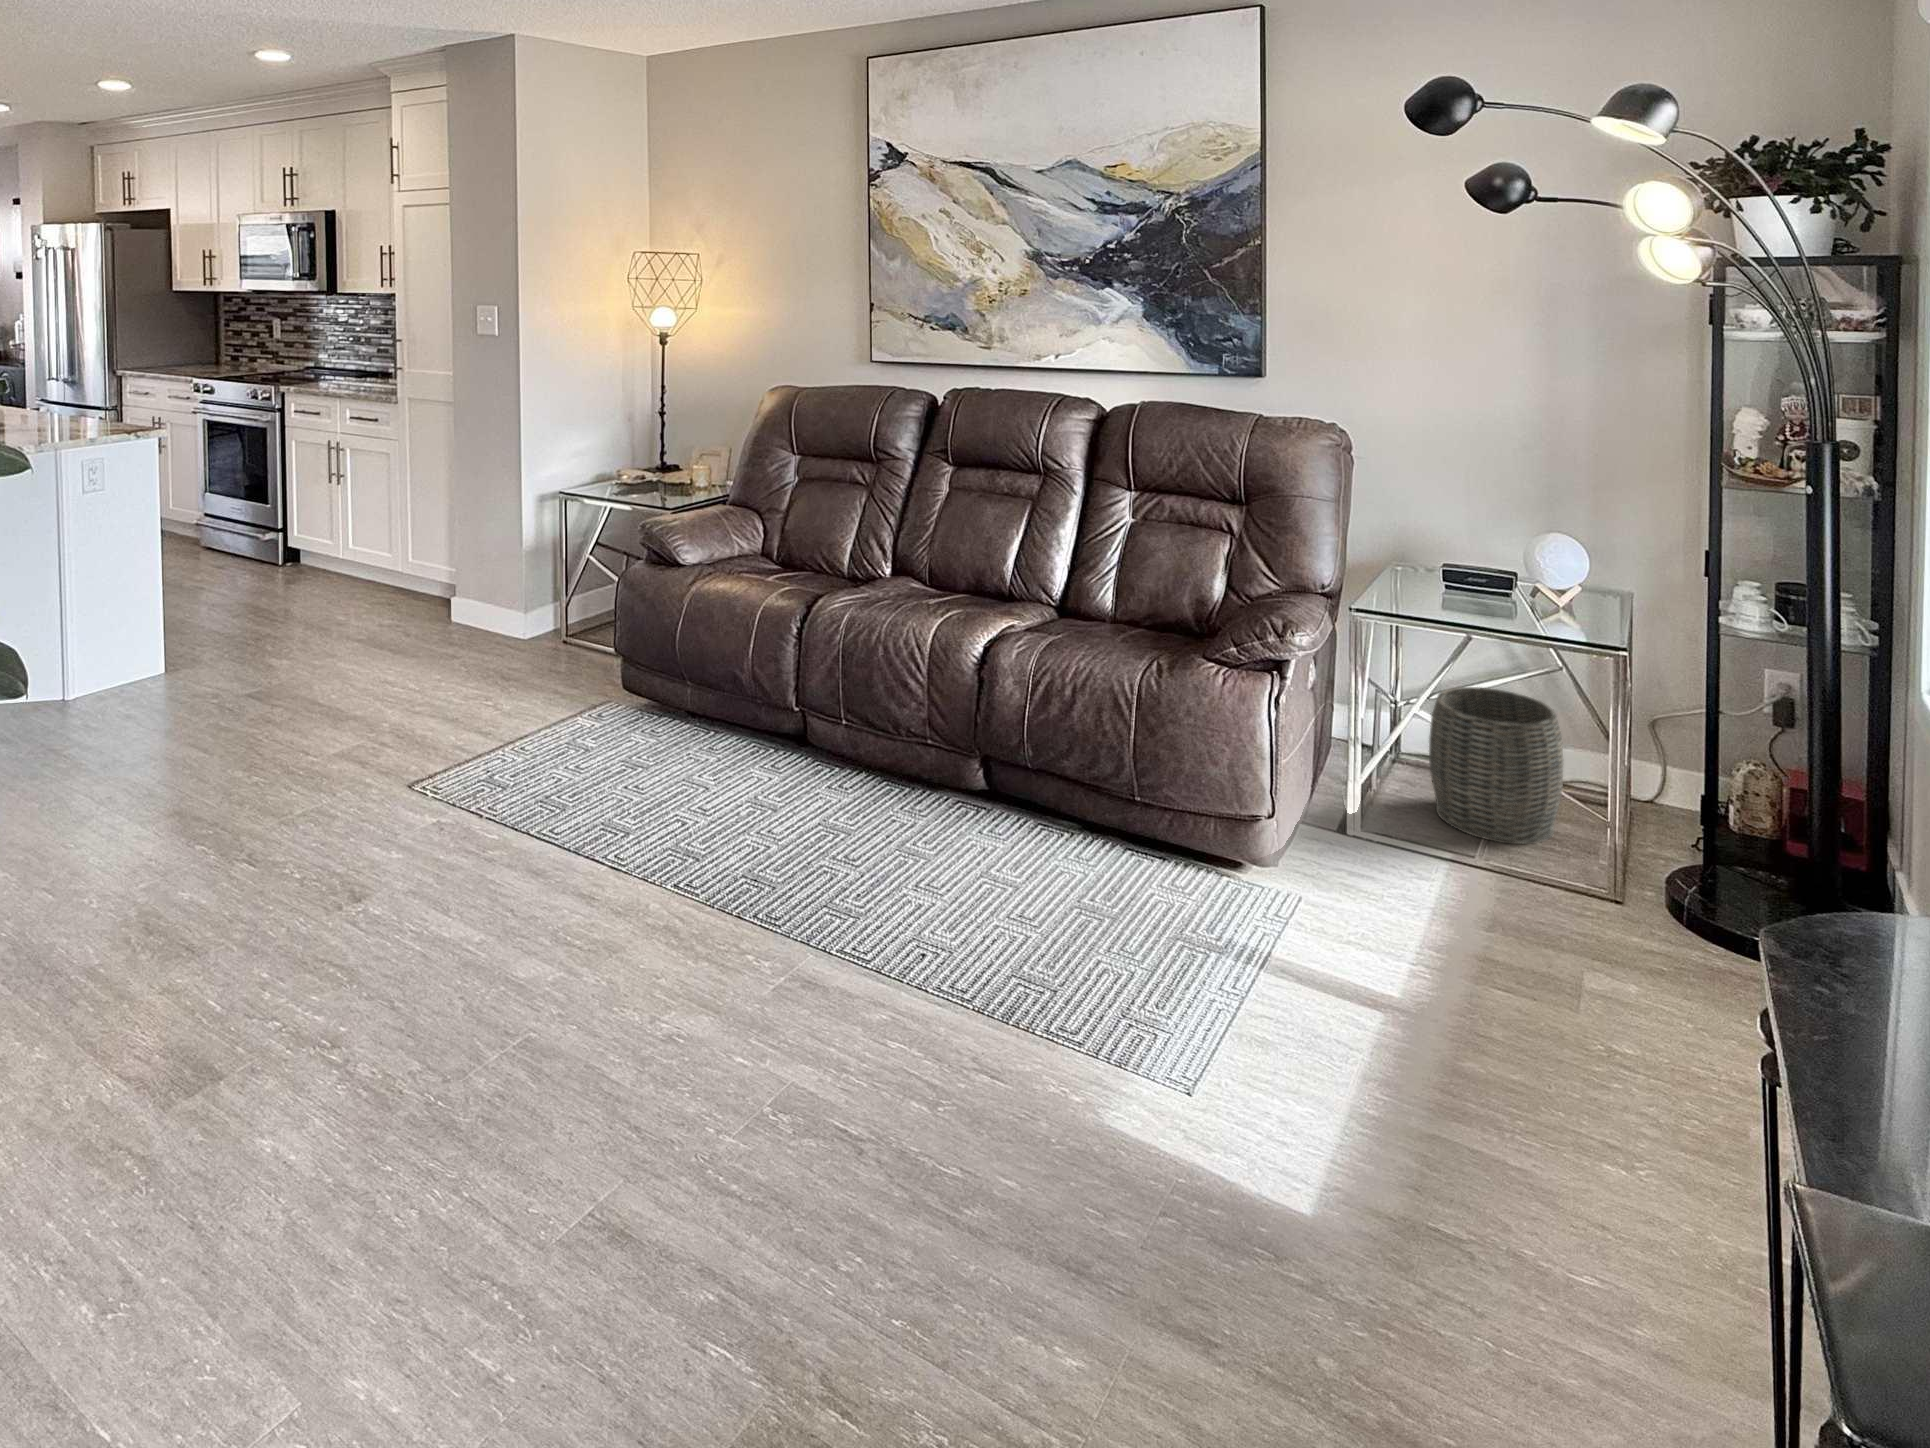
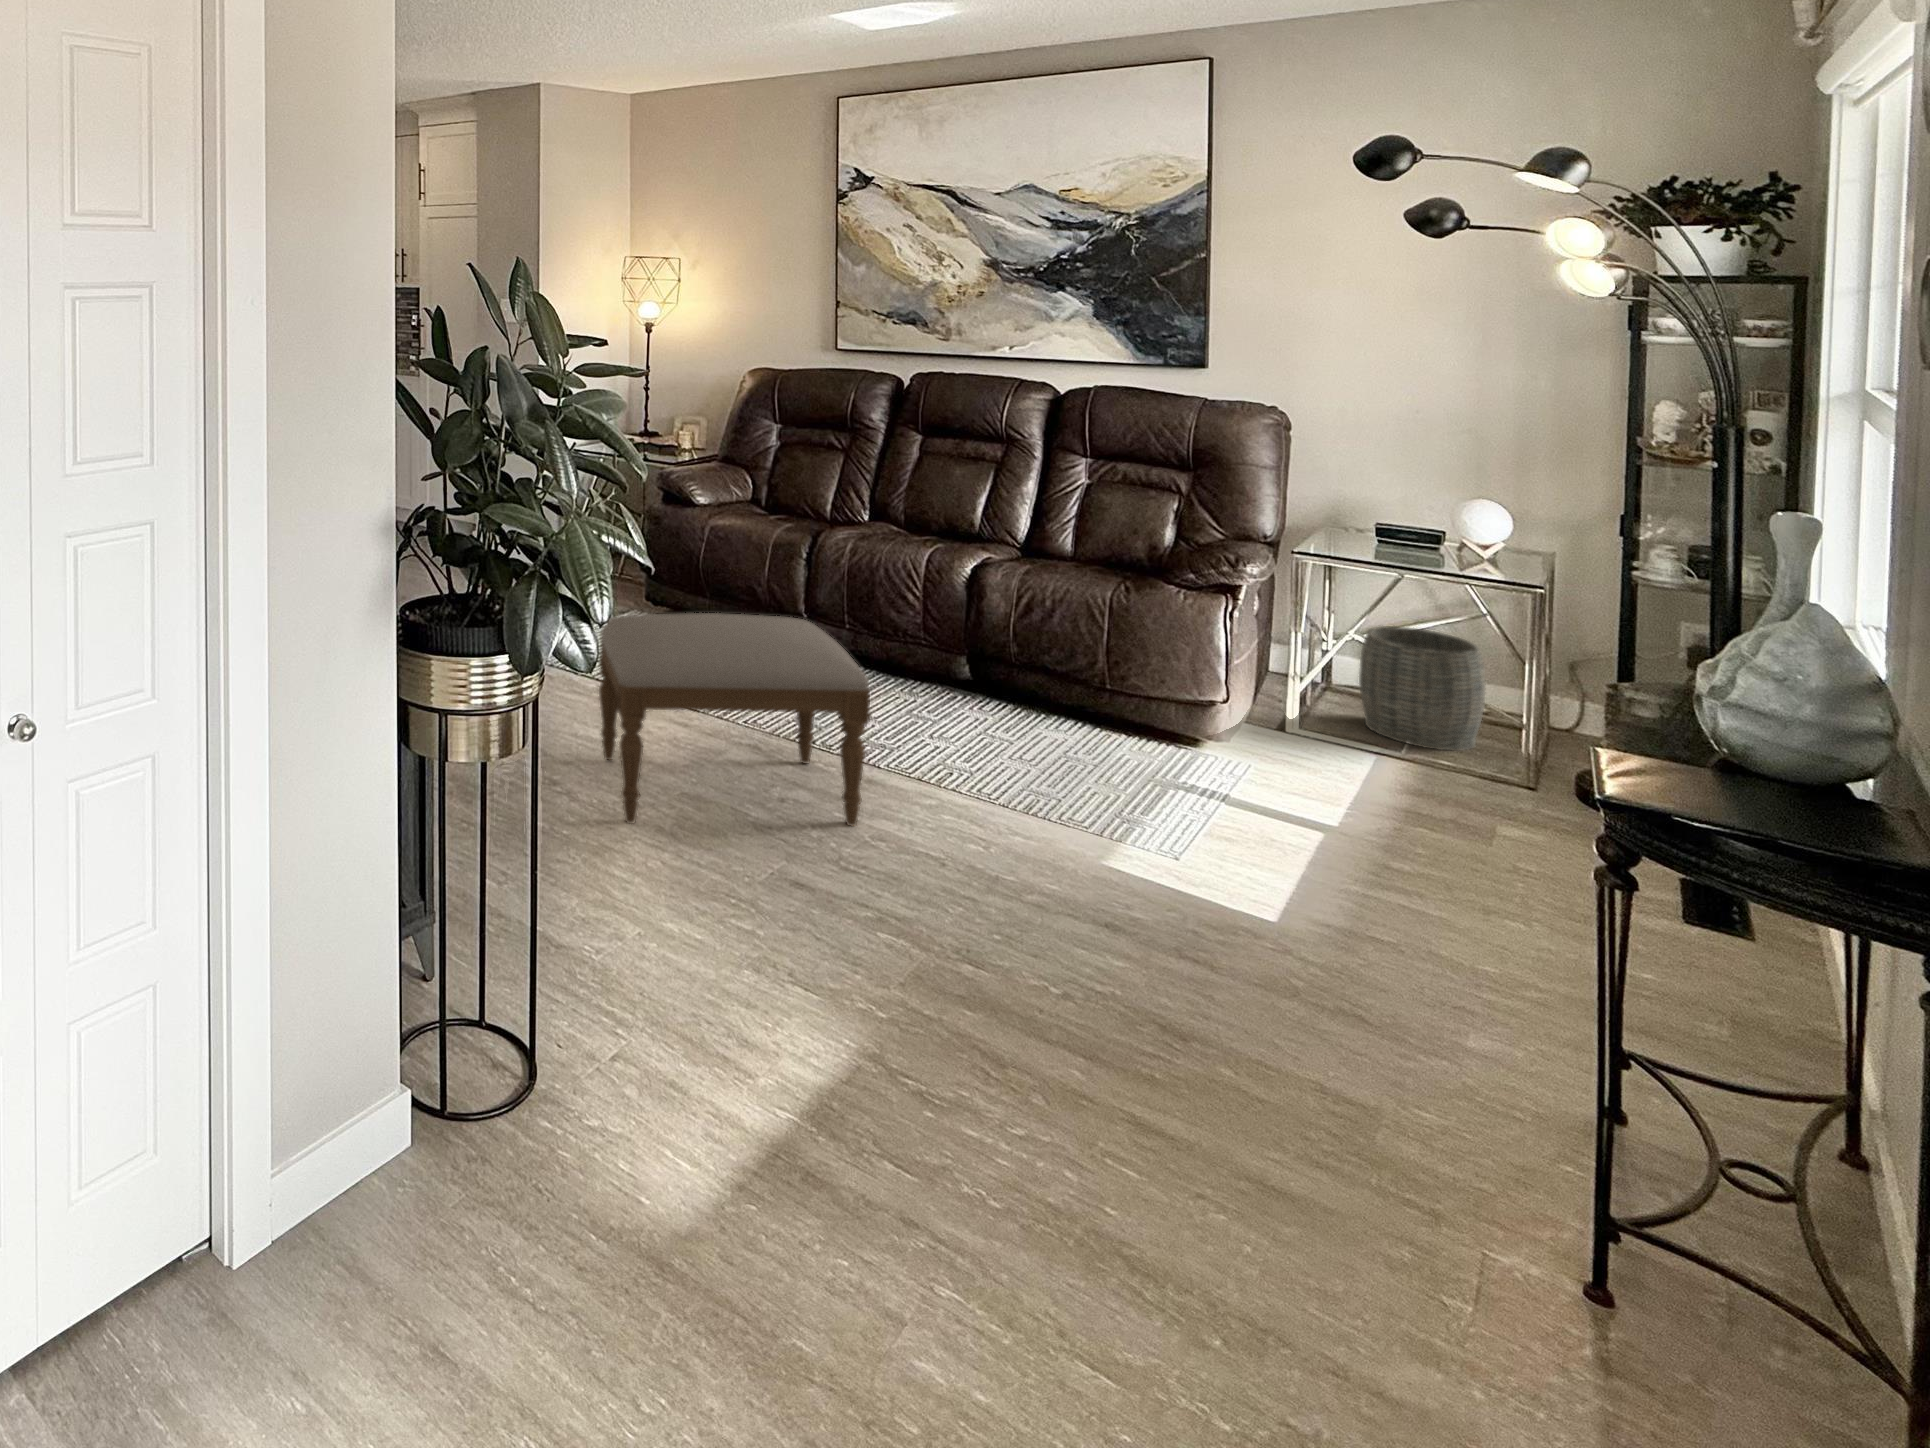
ottoman: none [392,755,771,1119] -> present [599,613,870,826]

